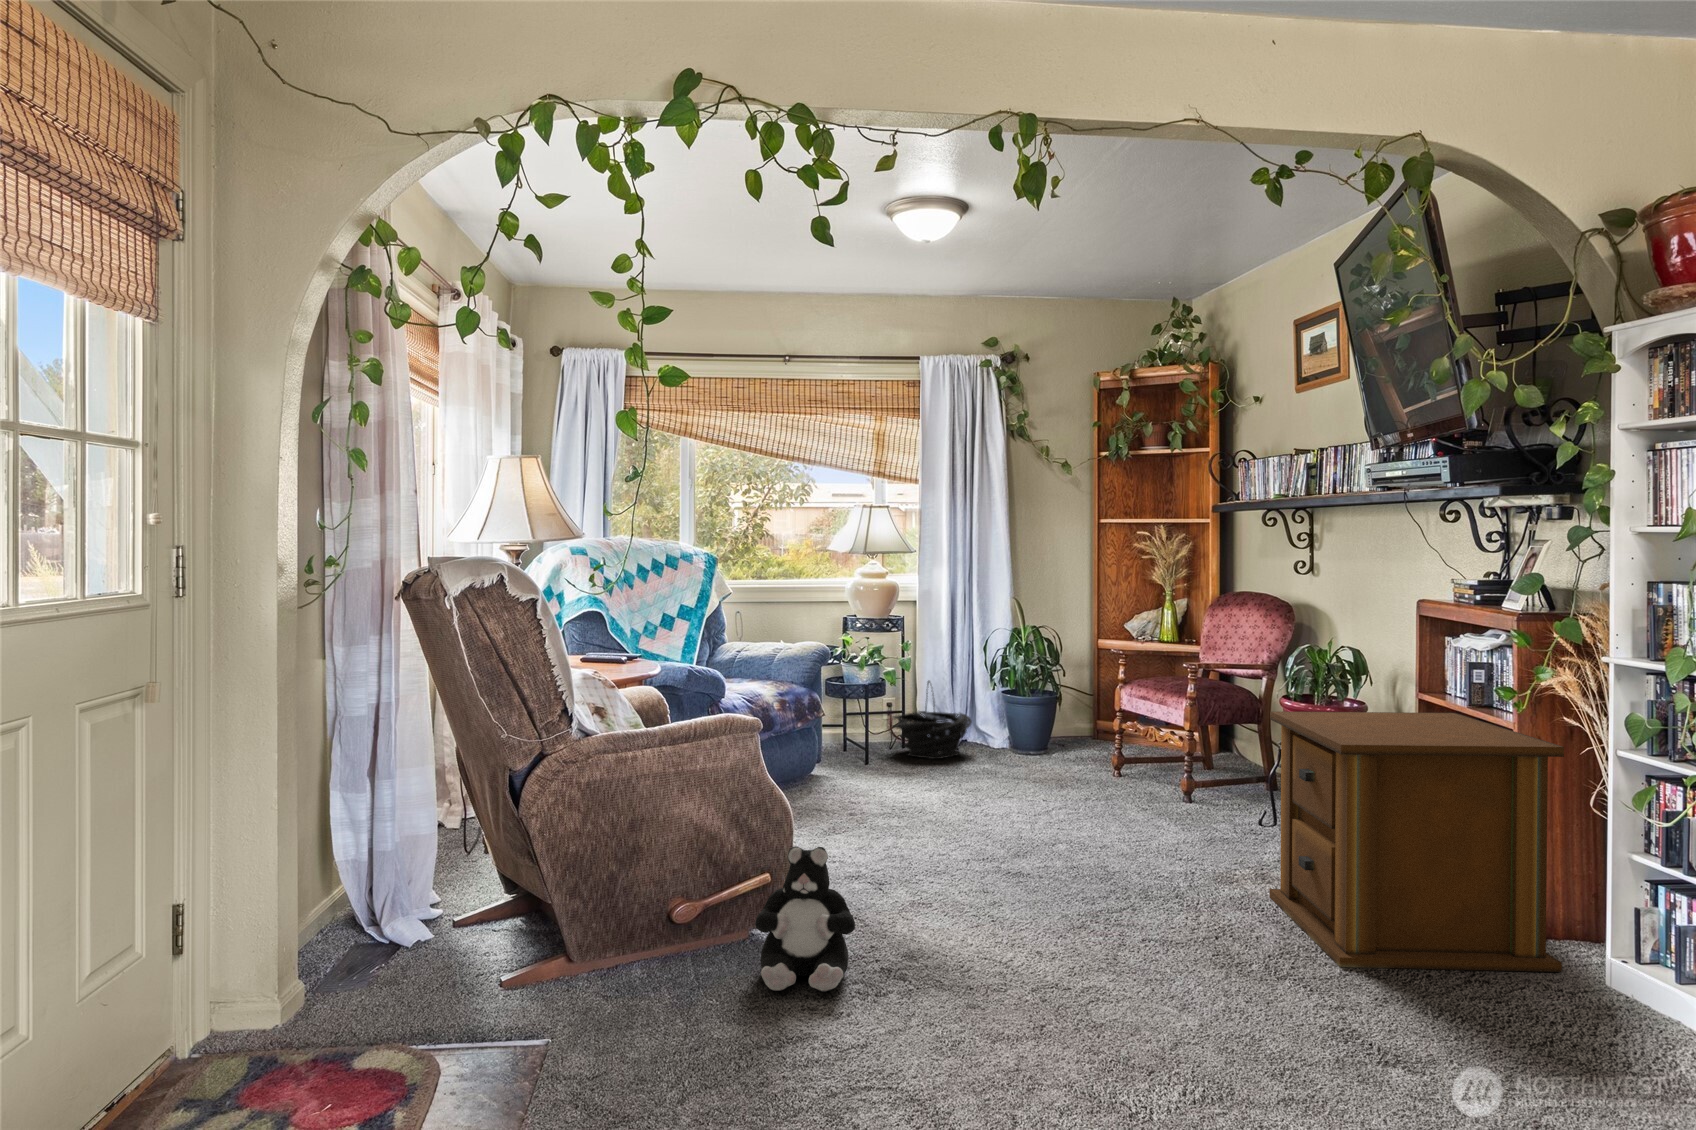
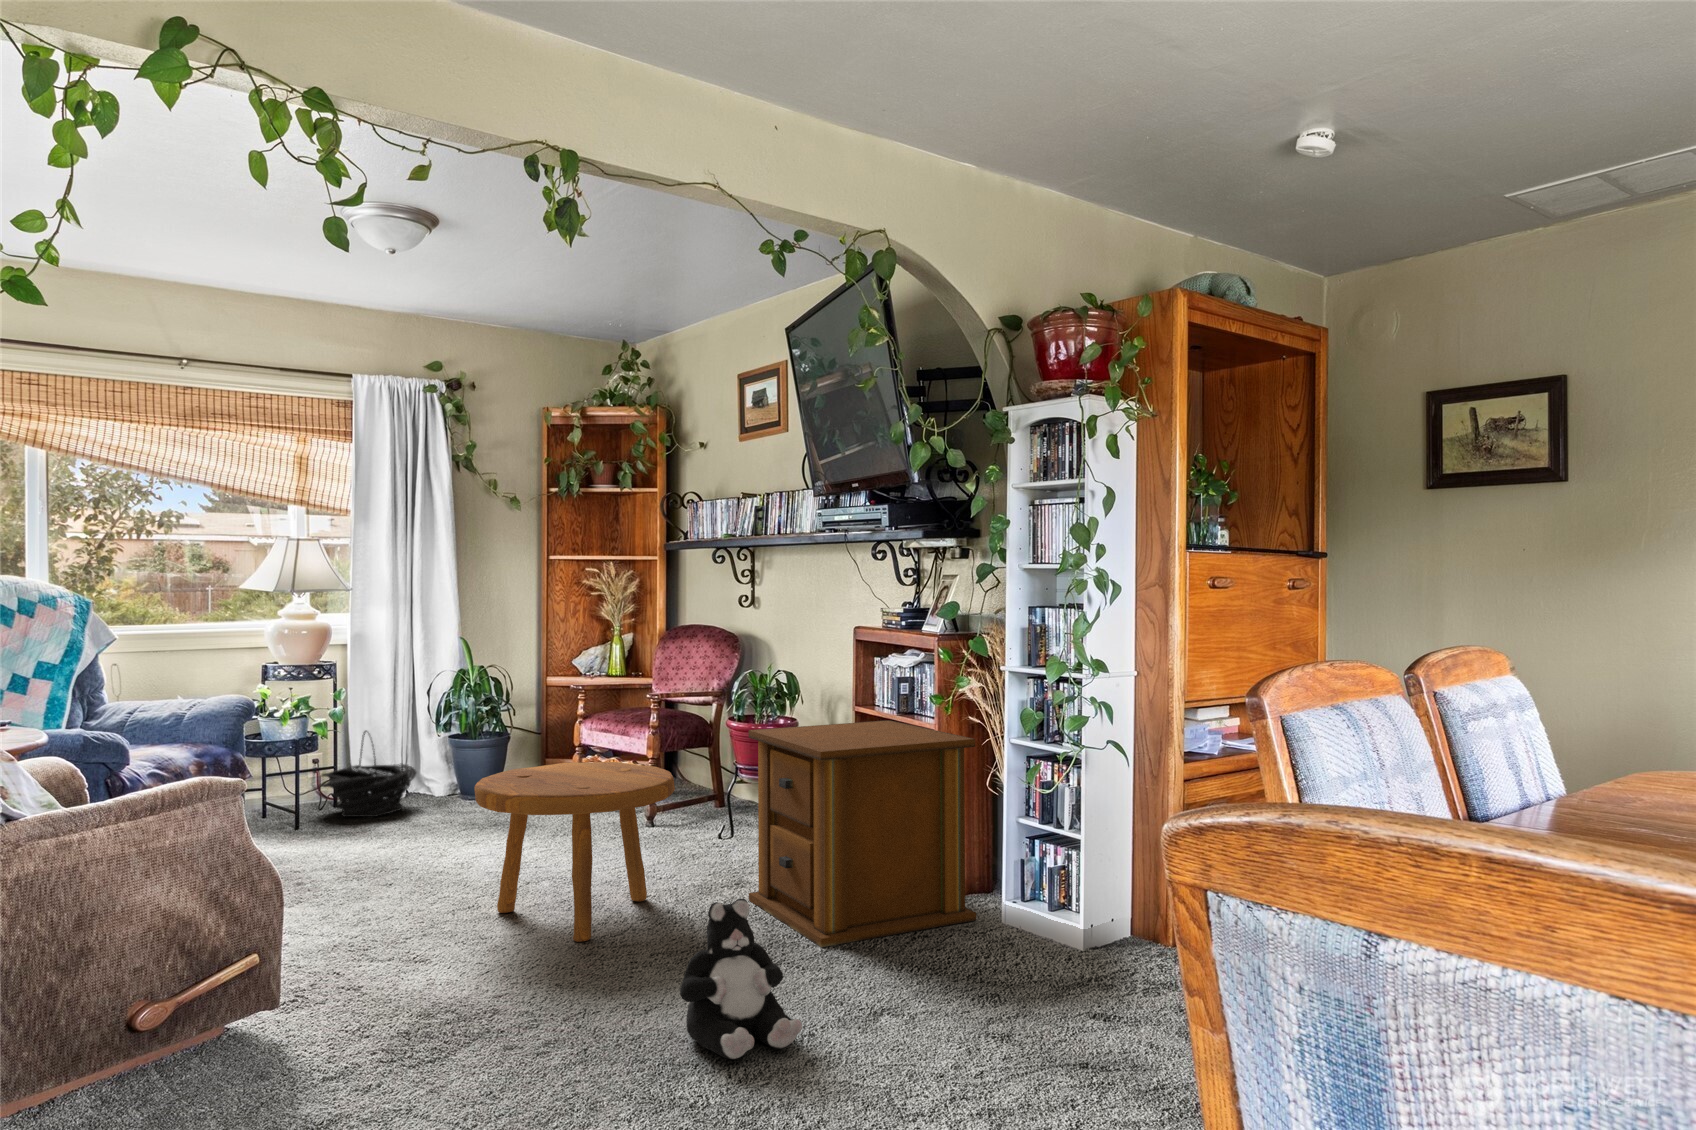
footstool: none [983,729,1184,911] -> present [474,762,675,942]
plush toy: present [755,846,855,992] -> present [680,899,802,1059]

